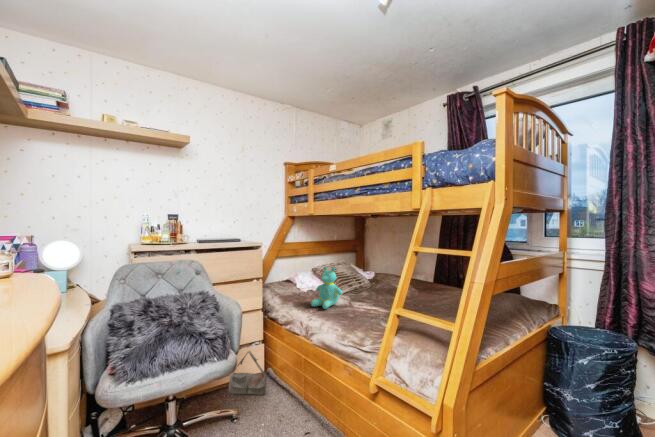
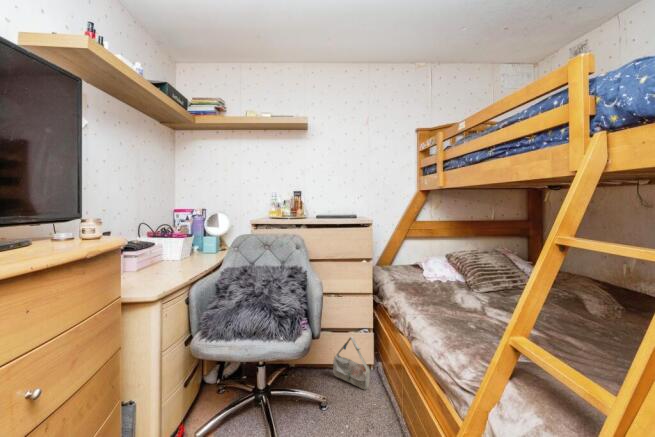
teddy bear: present [311,267,342,309] -> none [422,251,467,308]

